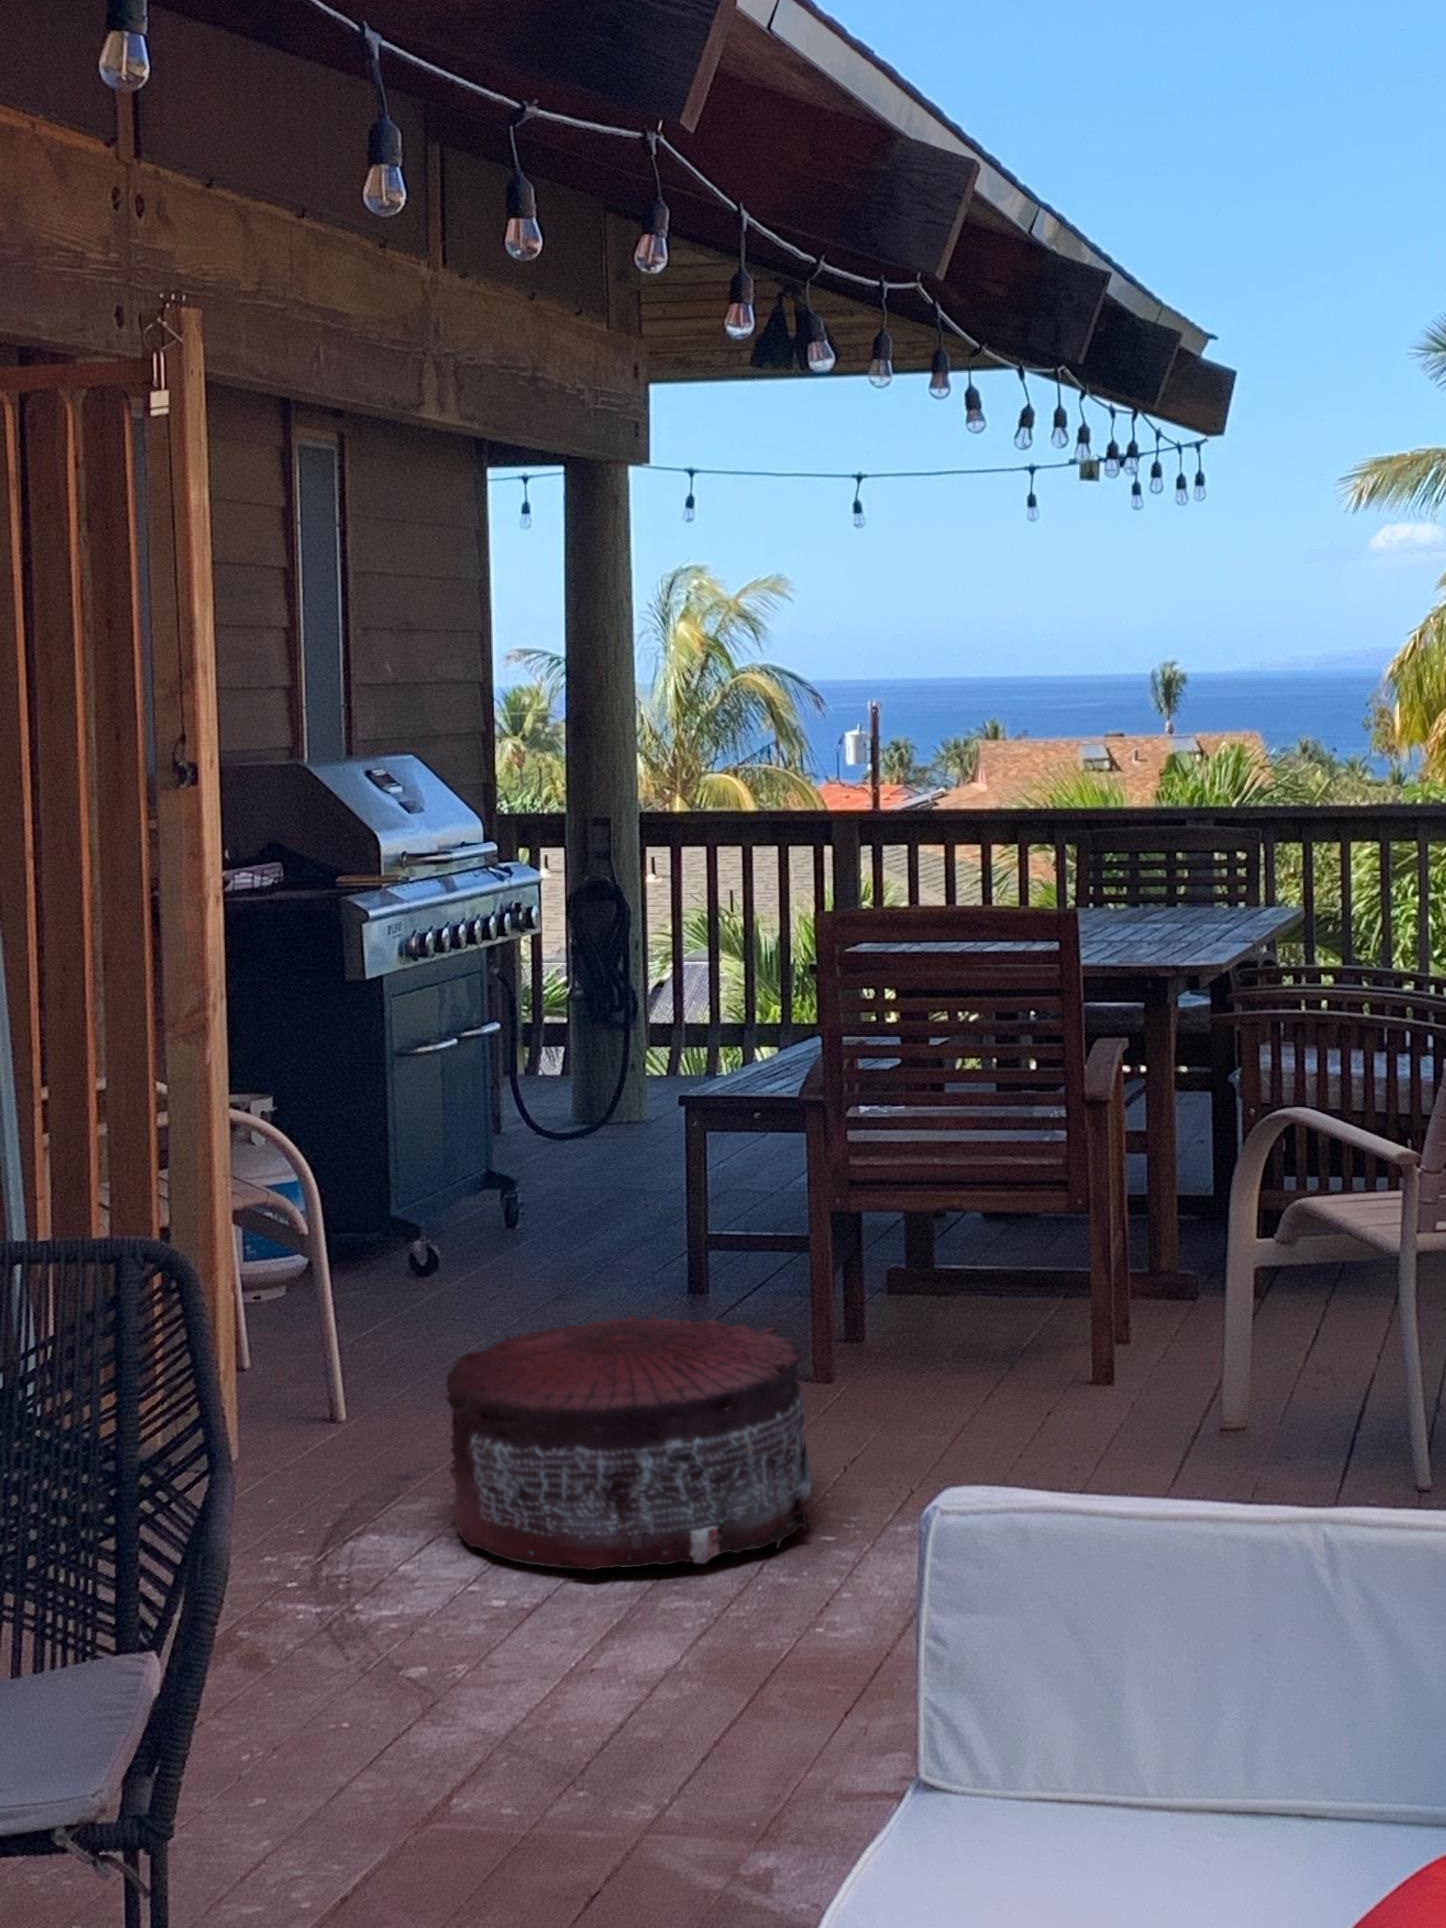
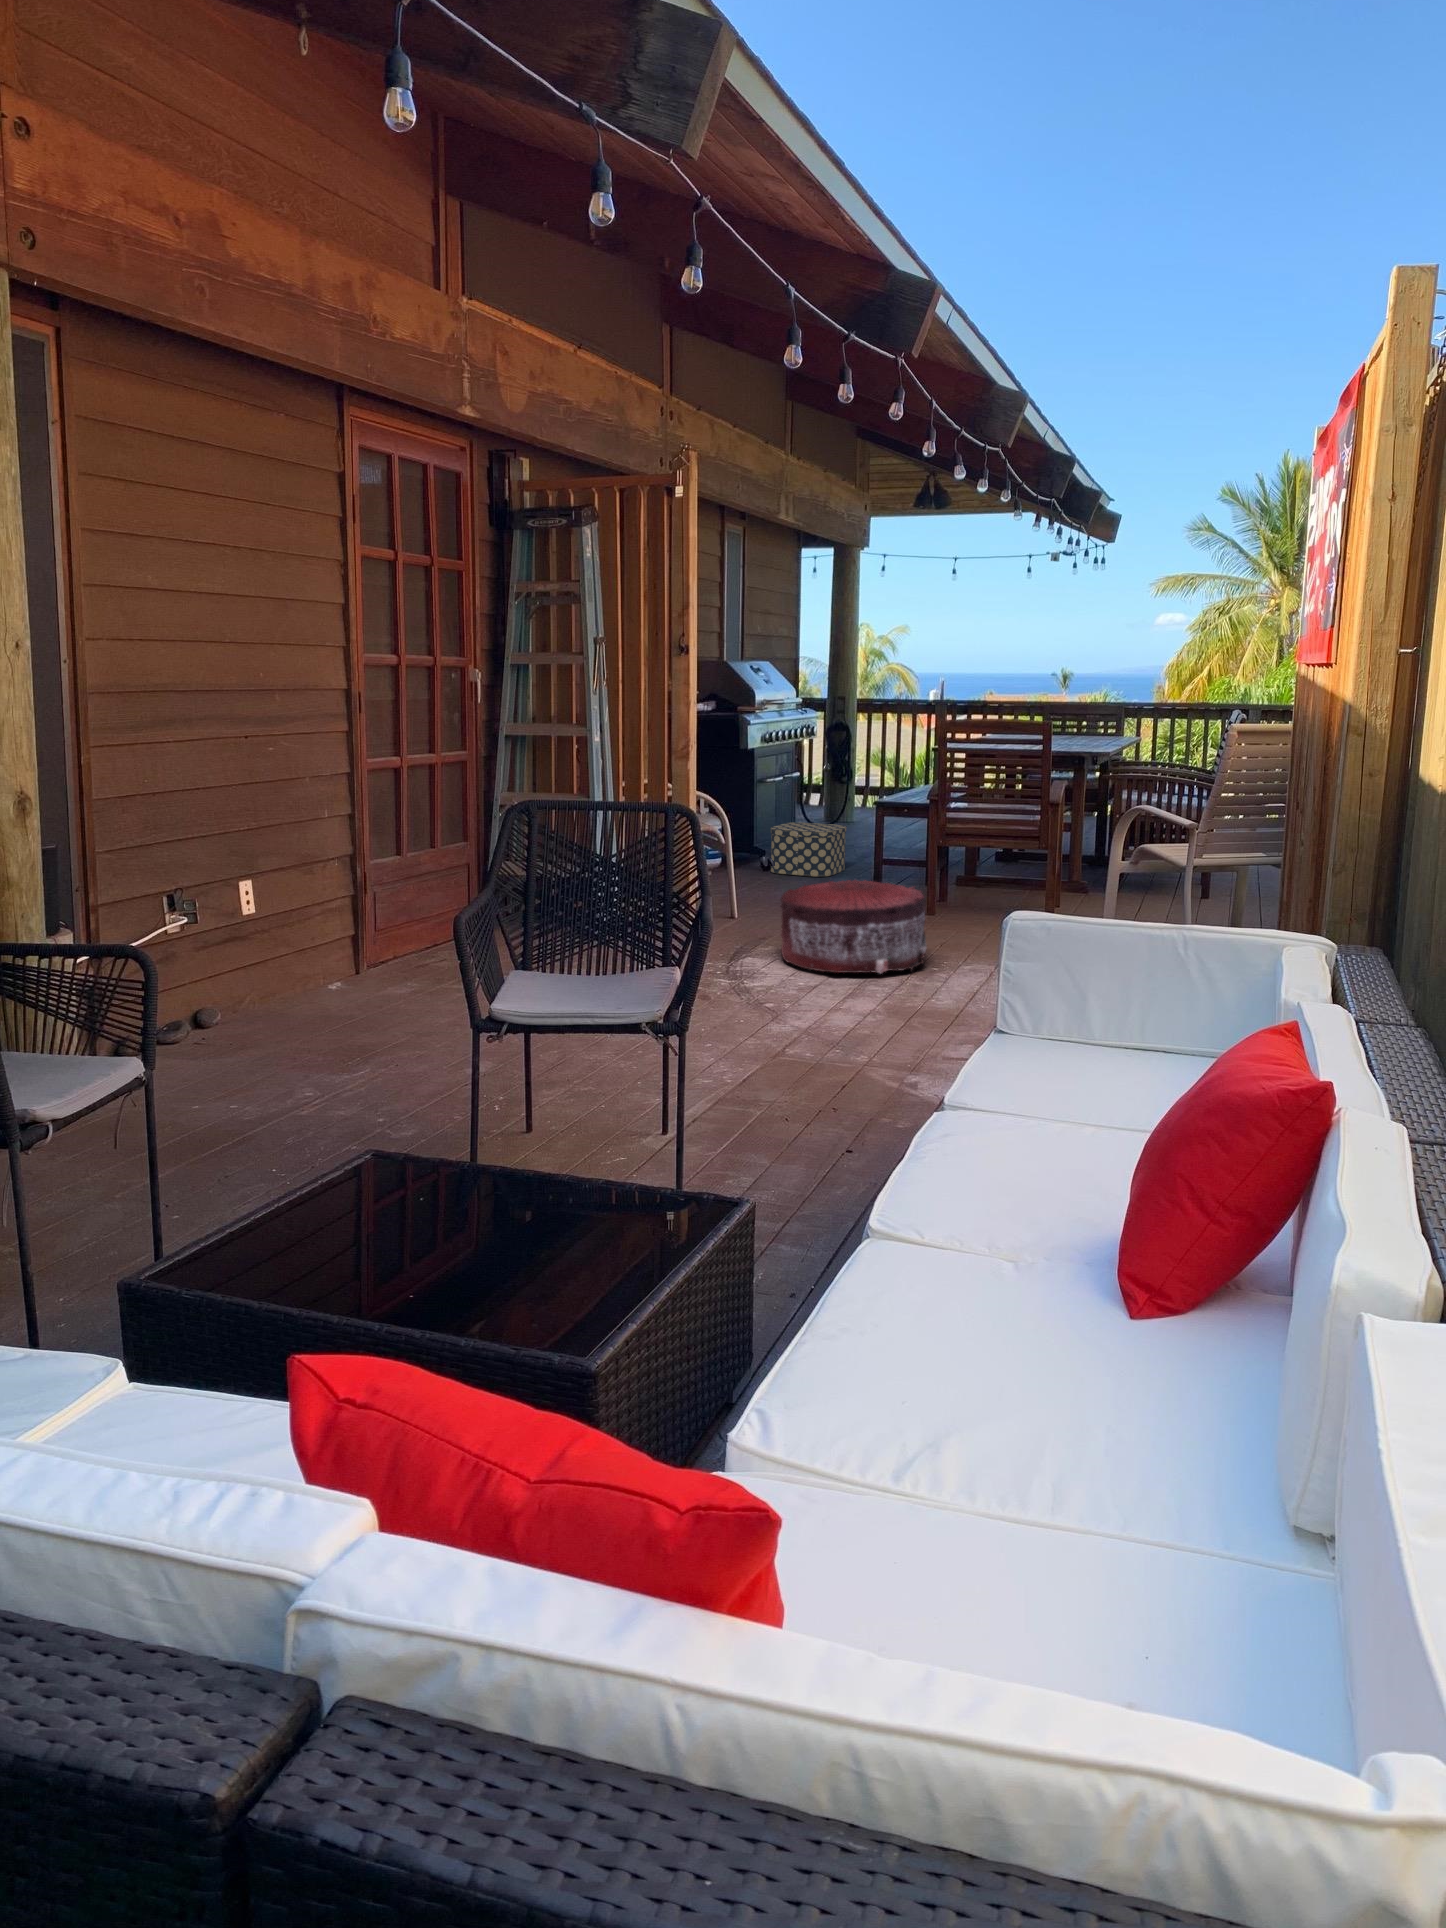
storage box: none [429,1143,614,1278] -> present [771,822,847,877]

